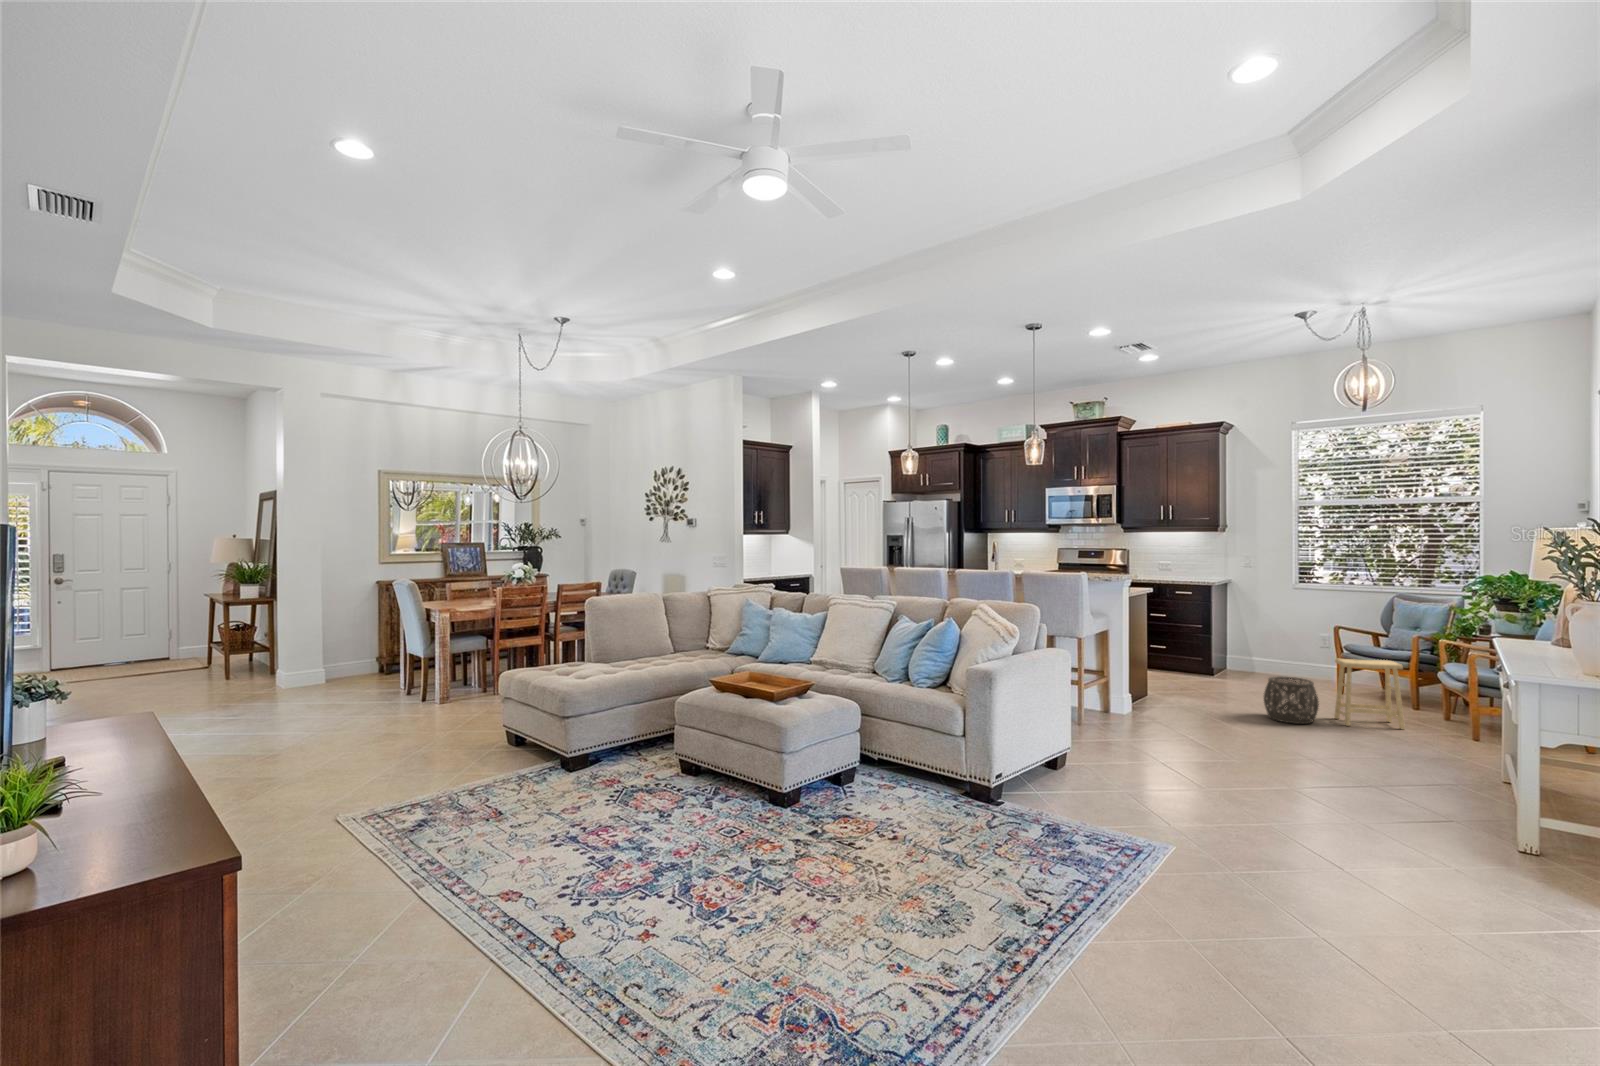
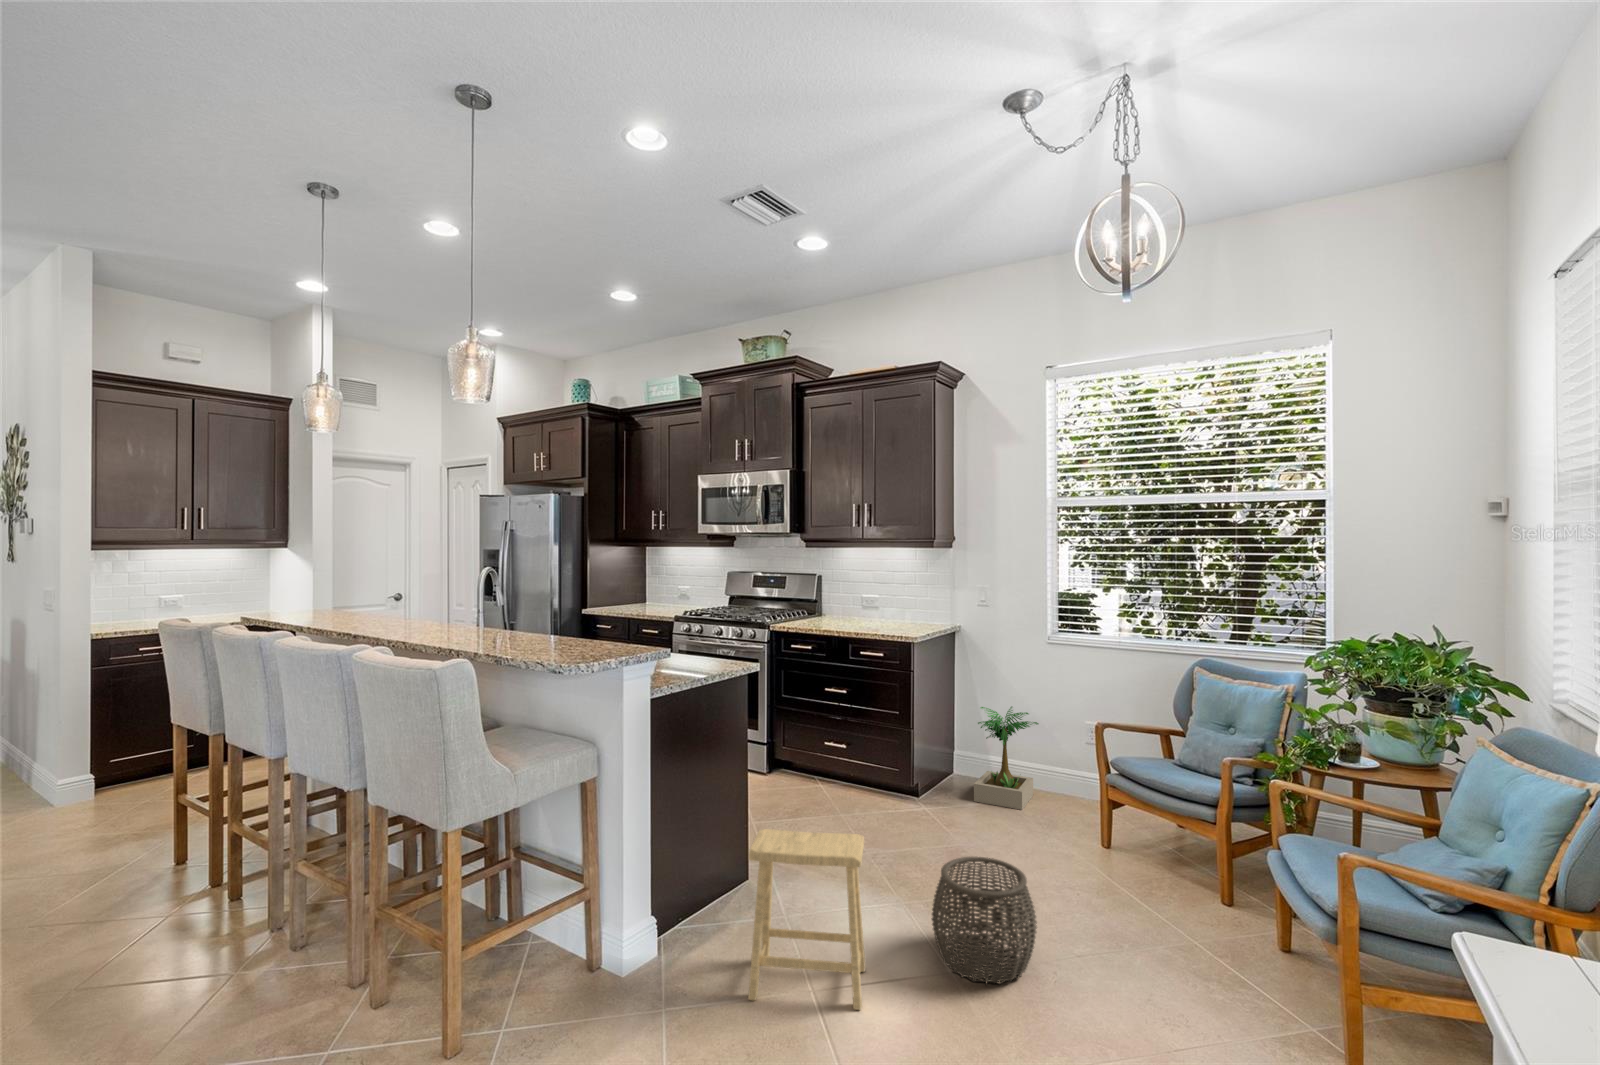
potted plant: none [1246,625,1294,683] -> present [974,707,1038,810]
footstool: present [1334,659,1405,729] -> present [748,829,865,1010]

